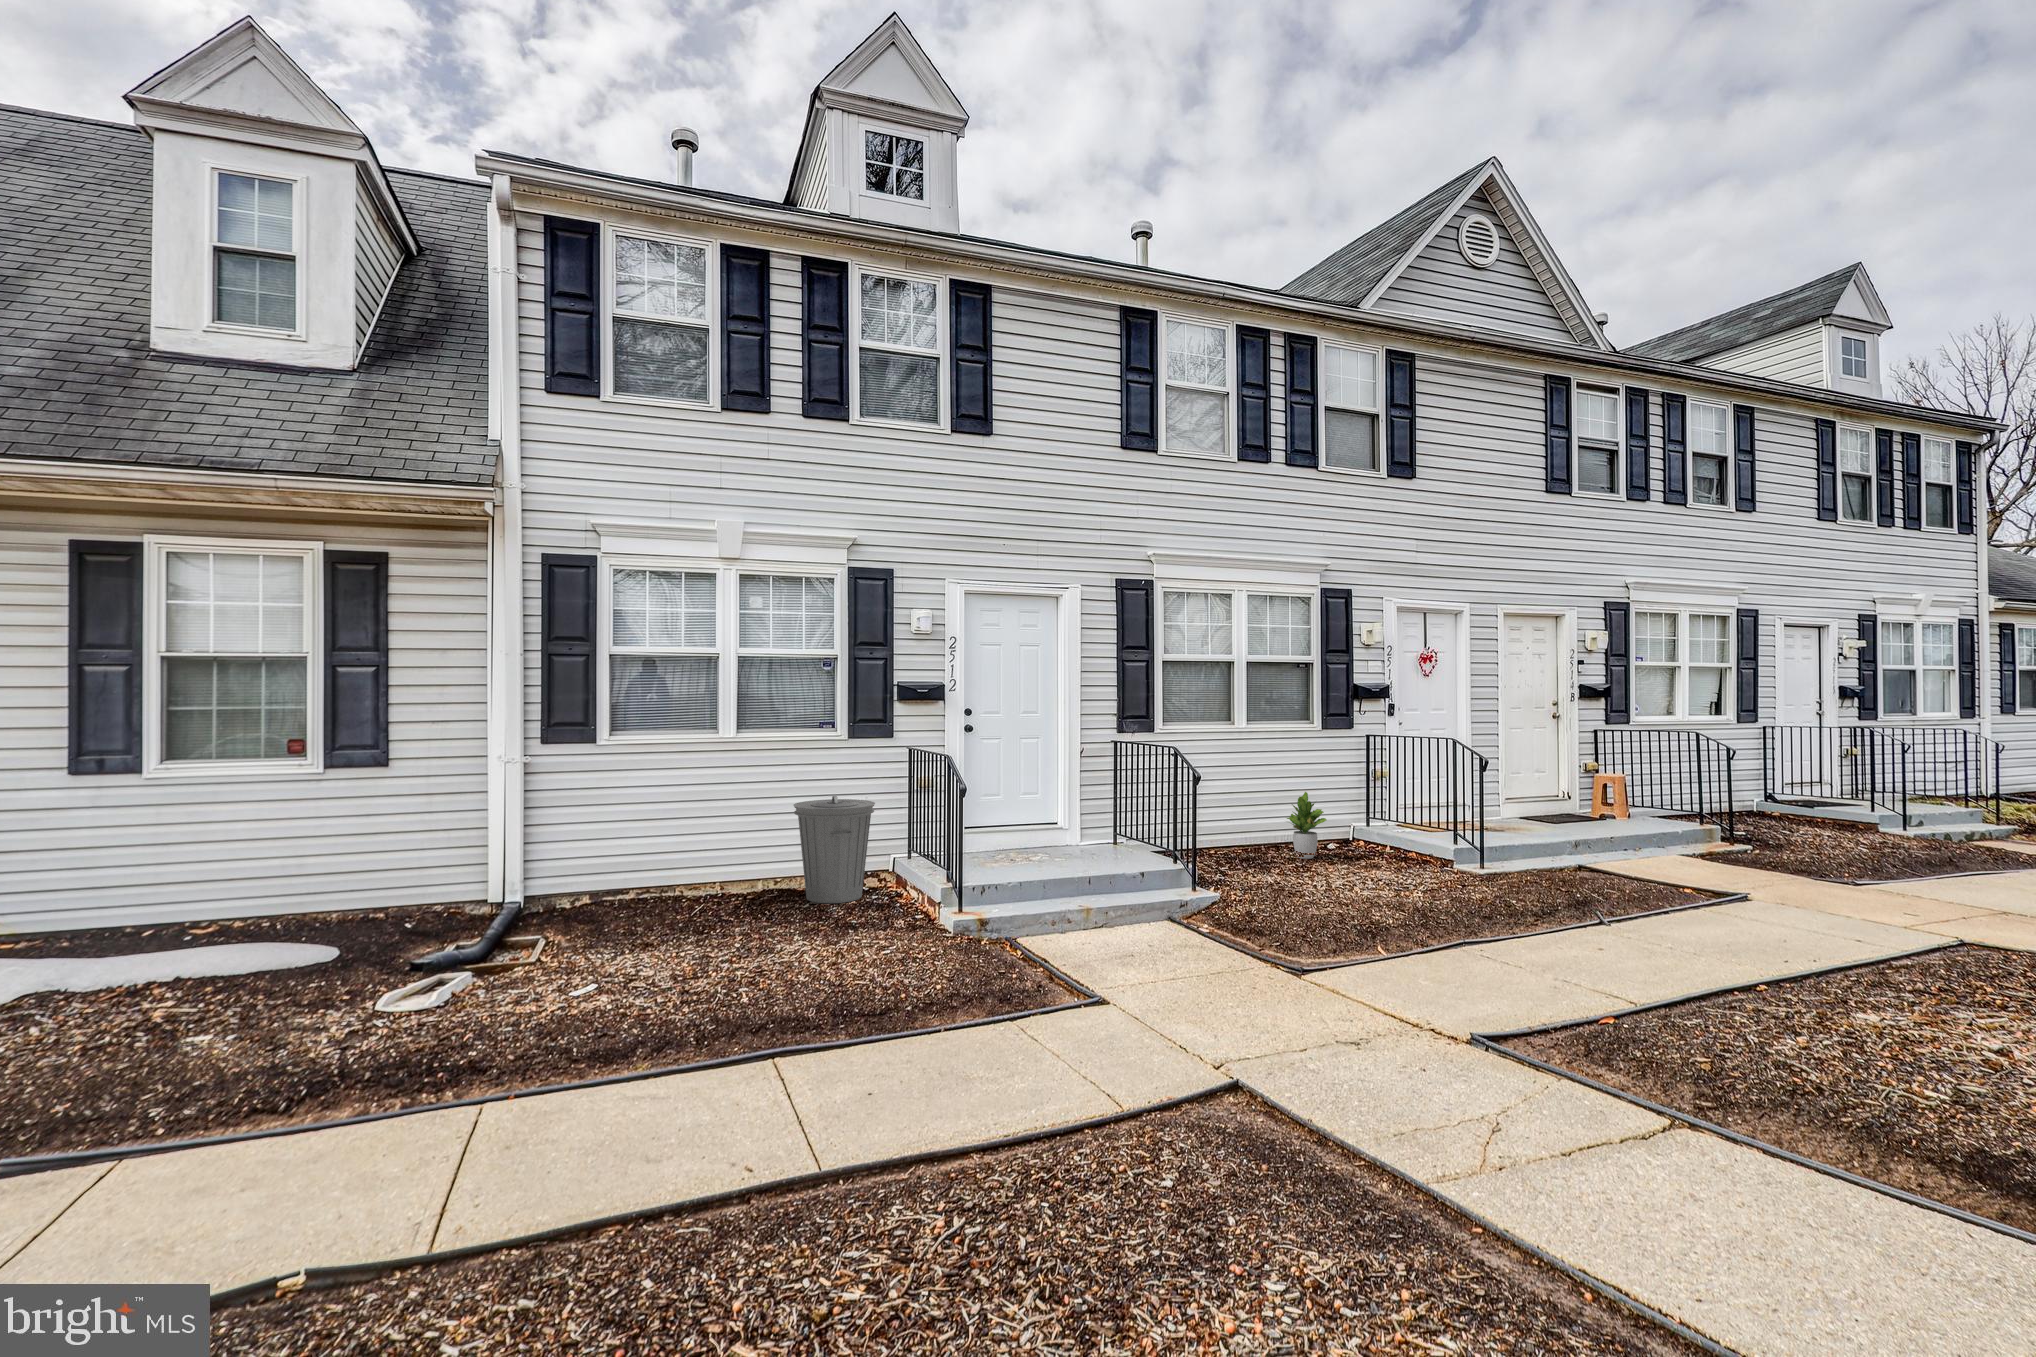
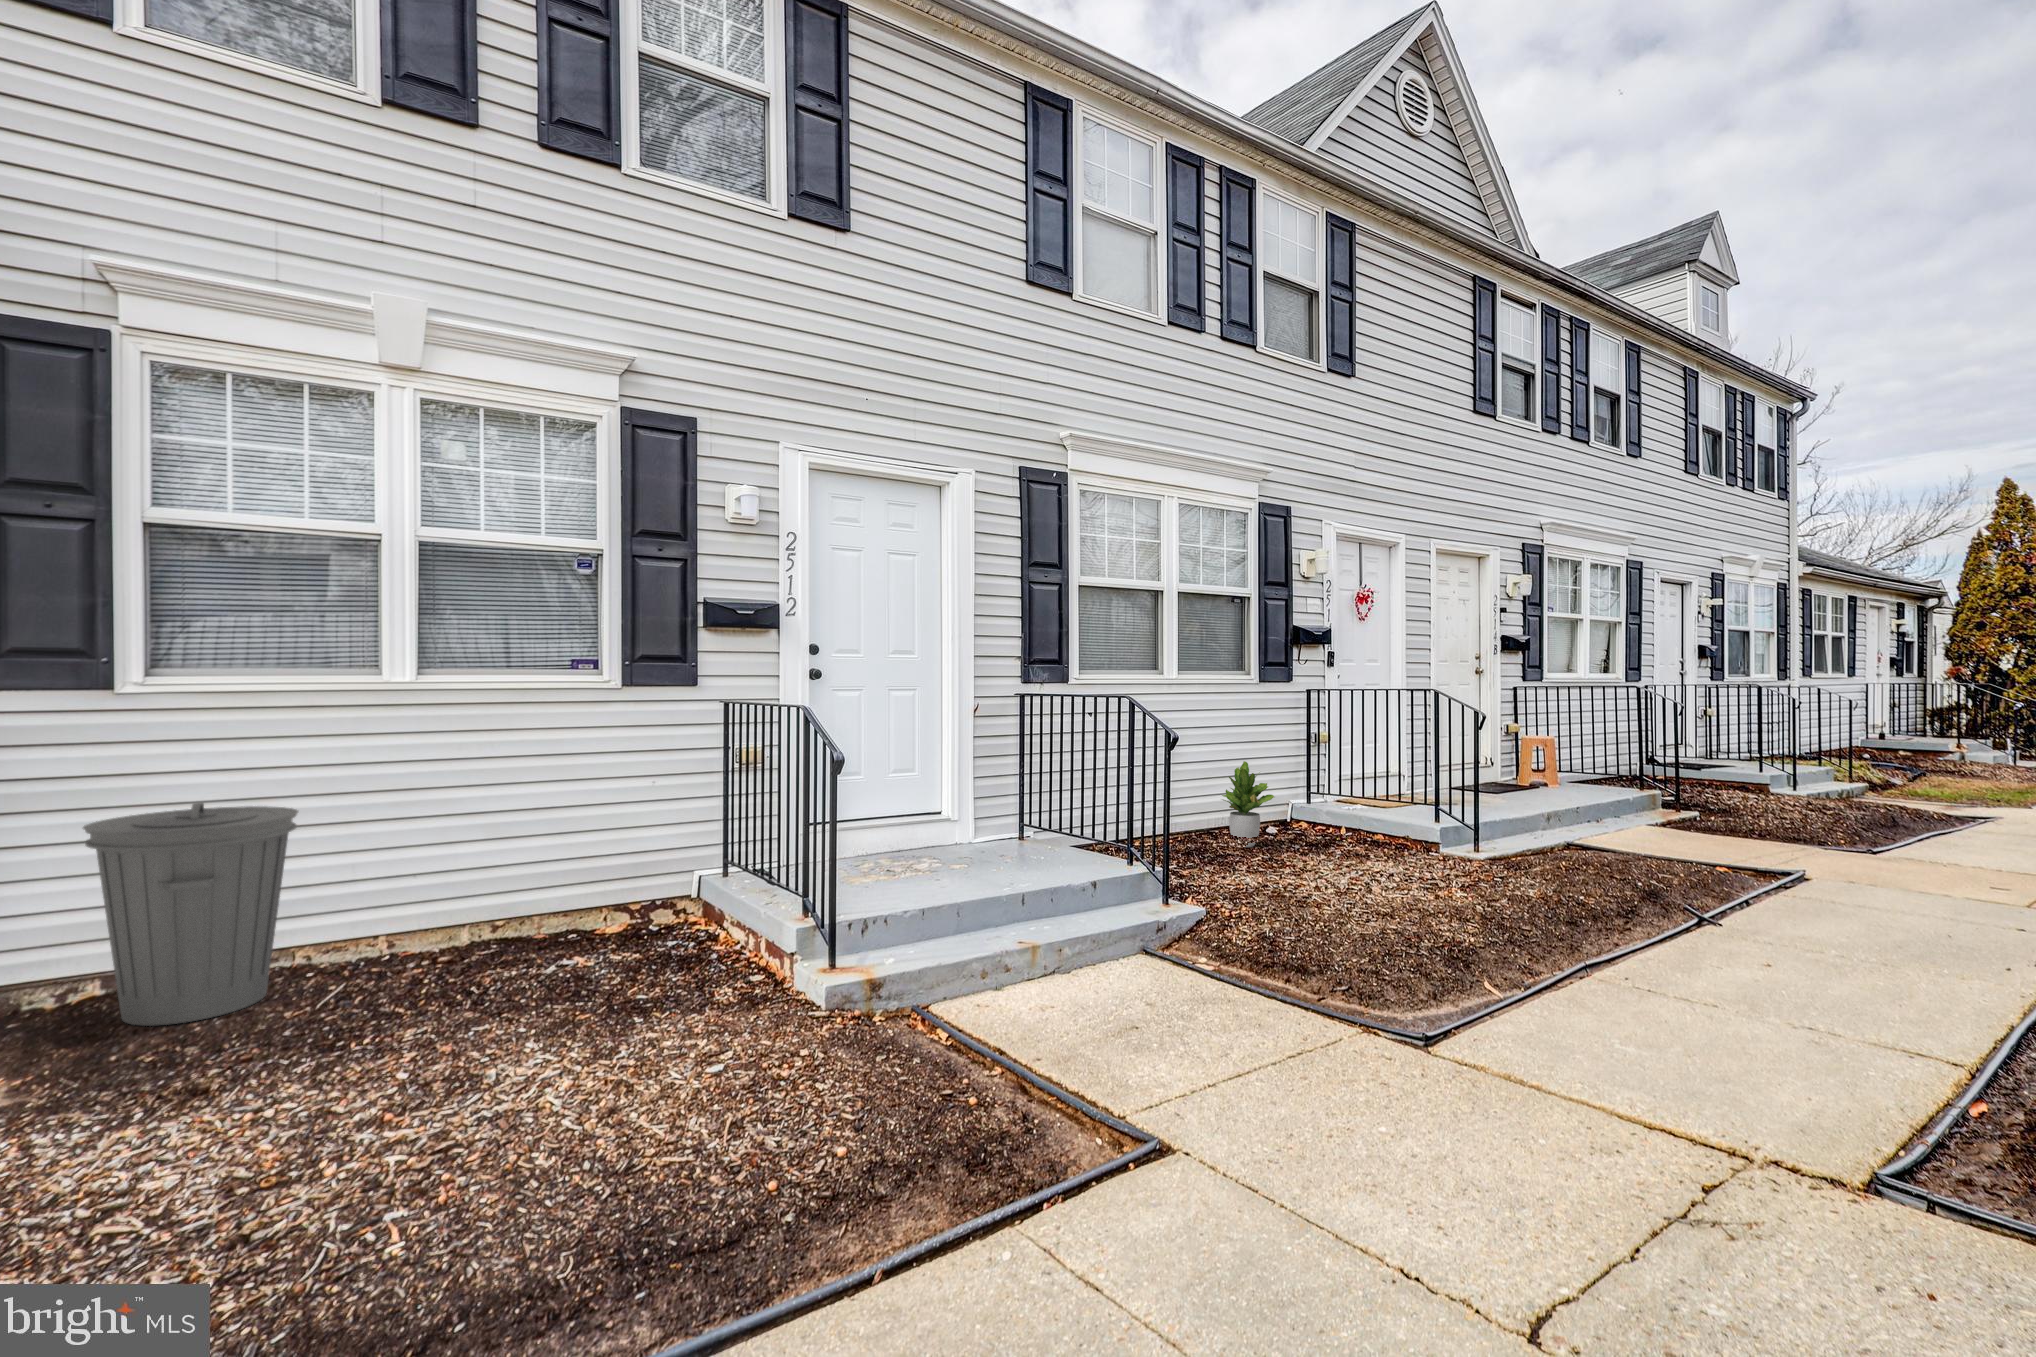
trash can: present [794,796,875,903] -> present [83,802,298,1026]

